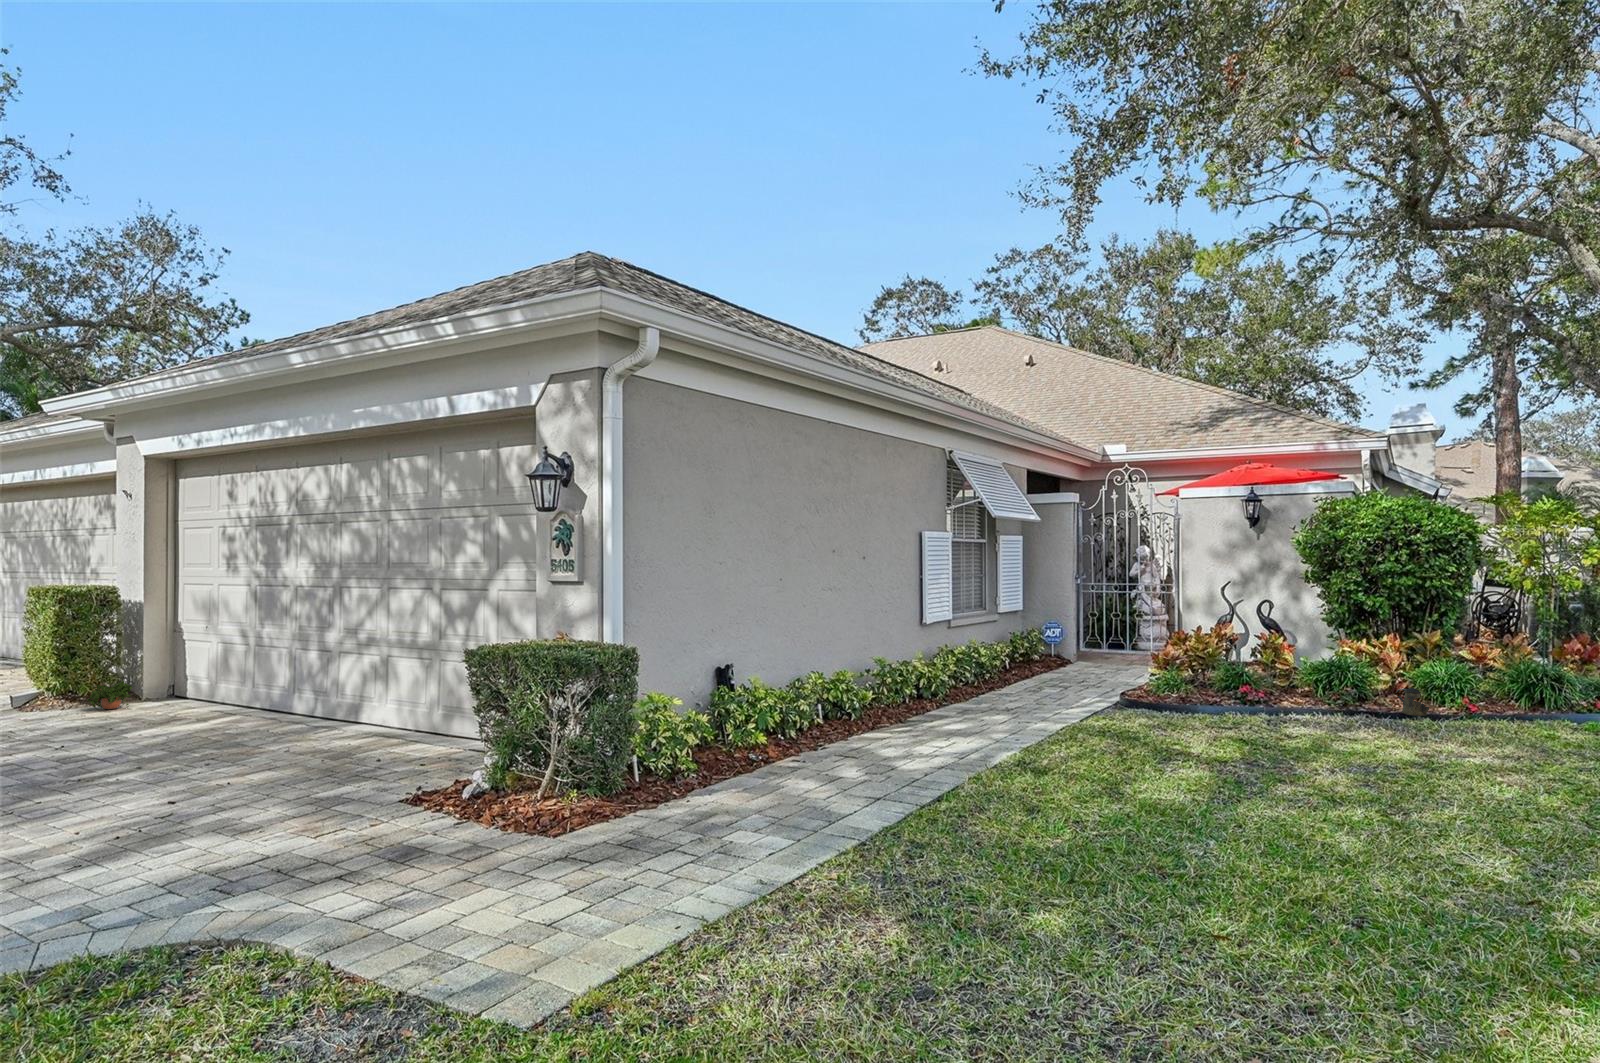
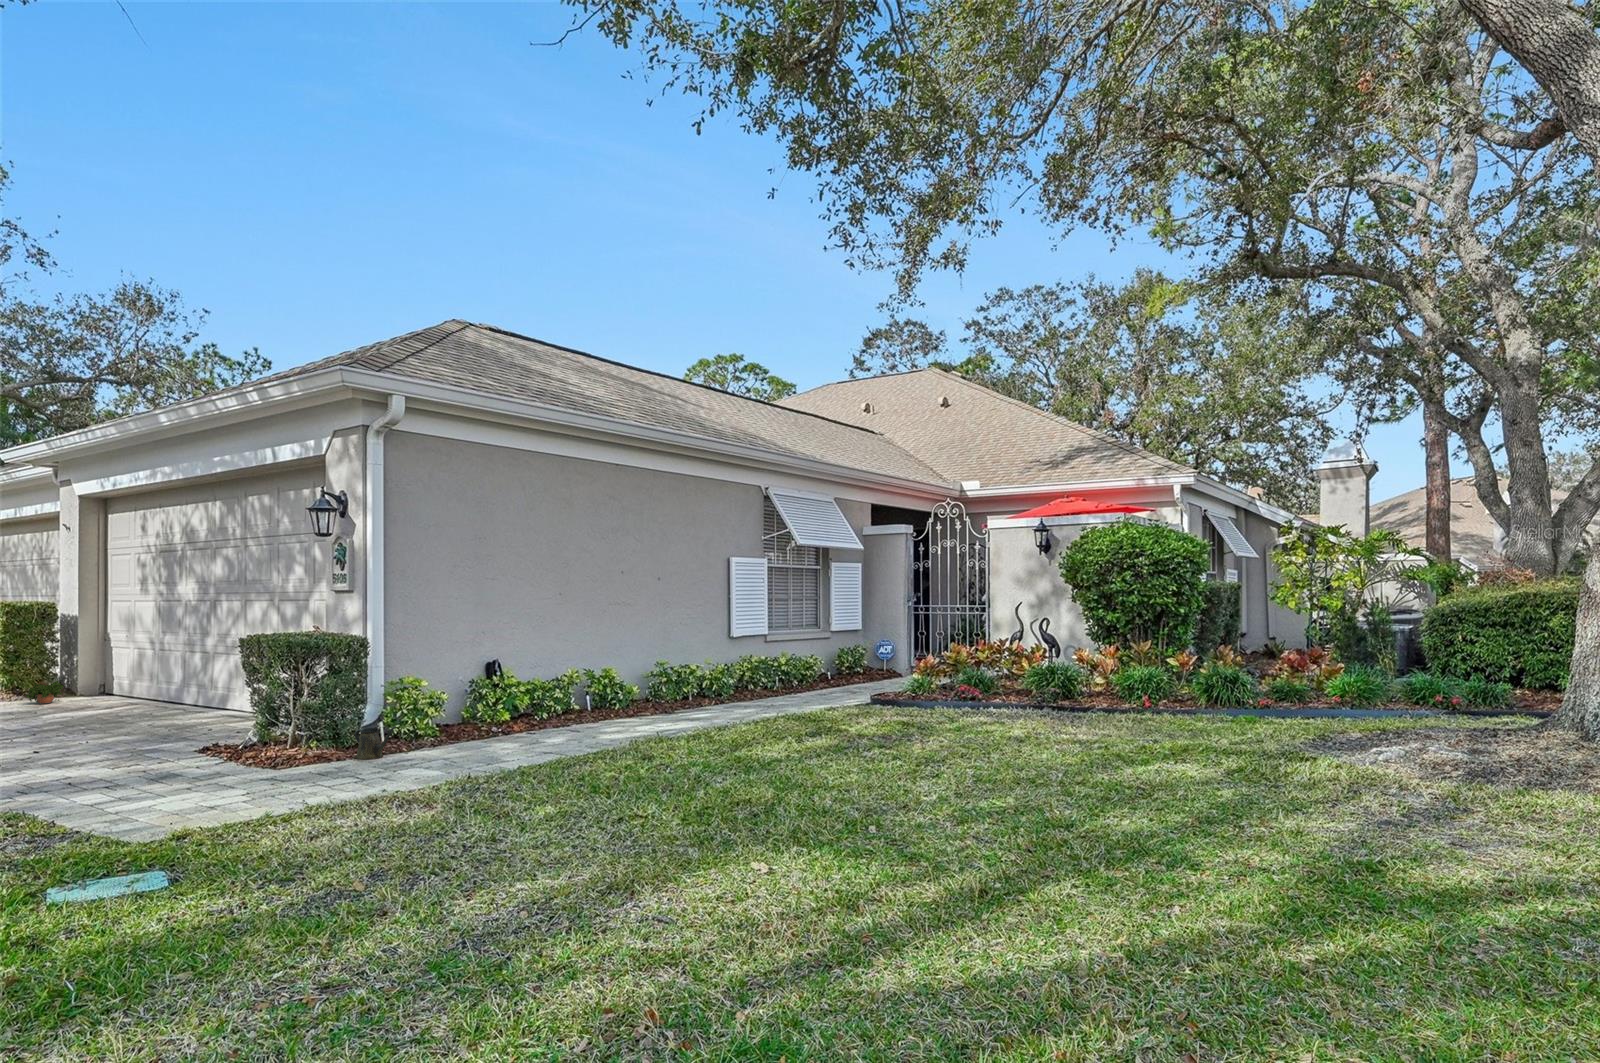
watering can: present [1396,688,1447,716] -> present [355,726,396,760]

